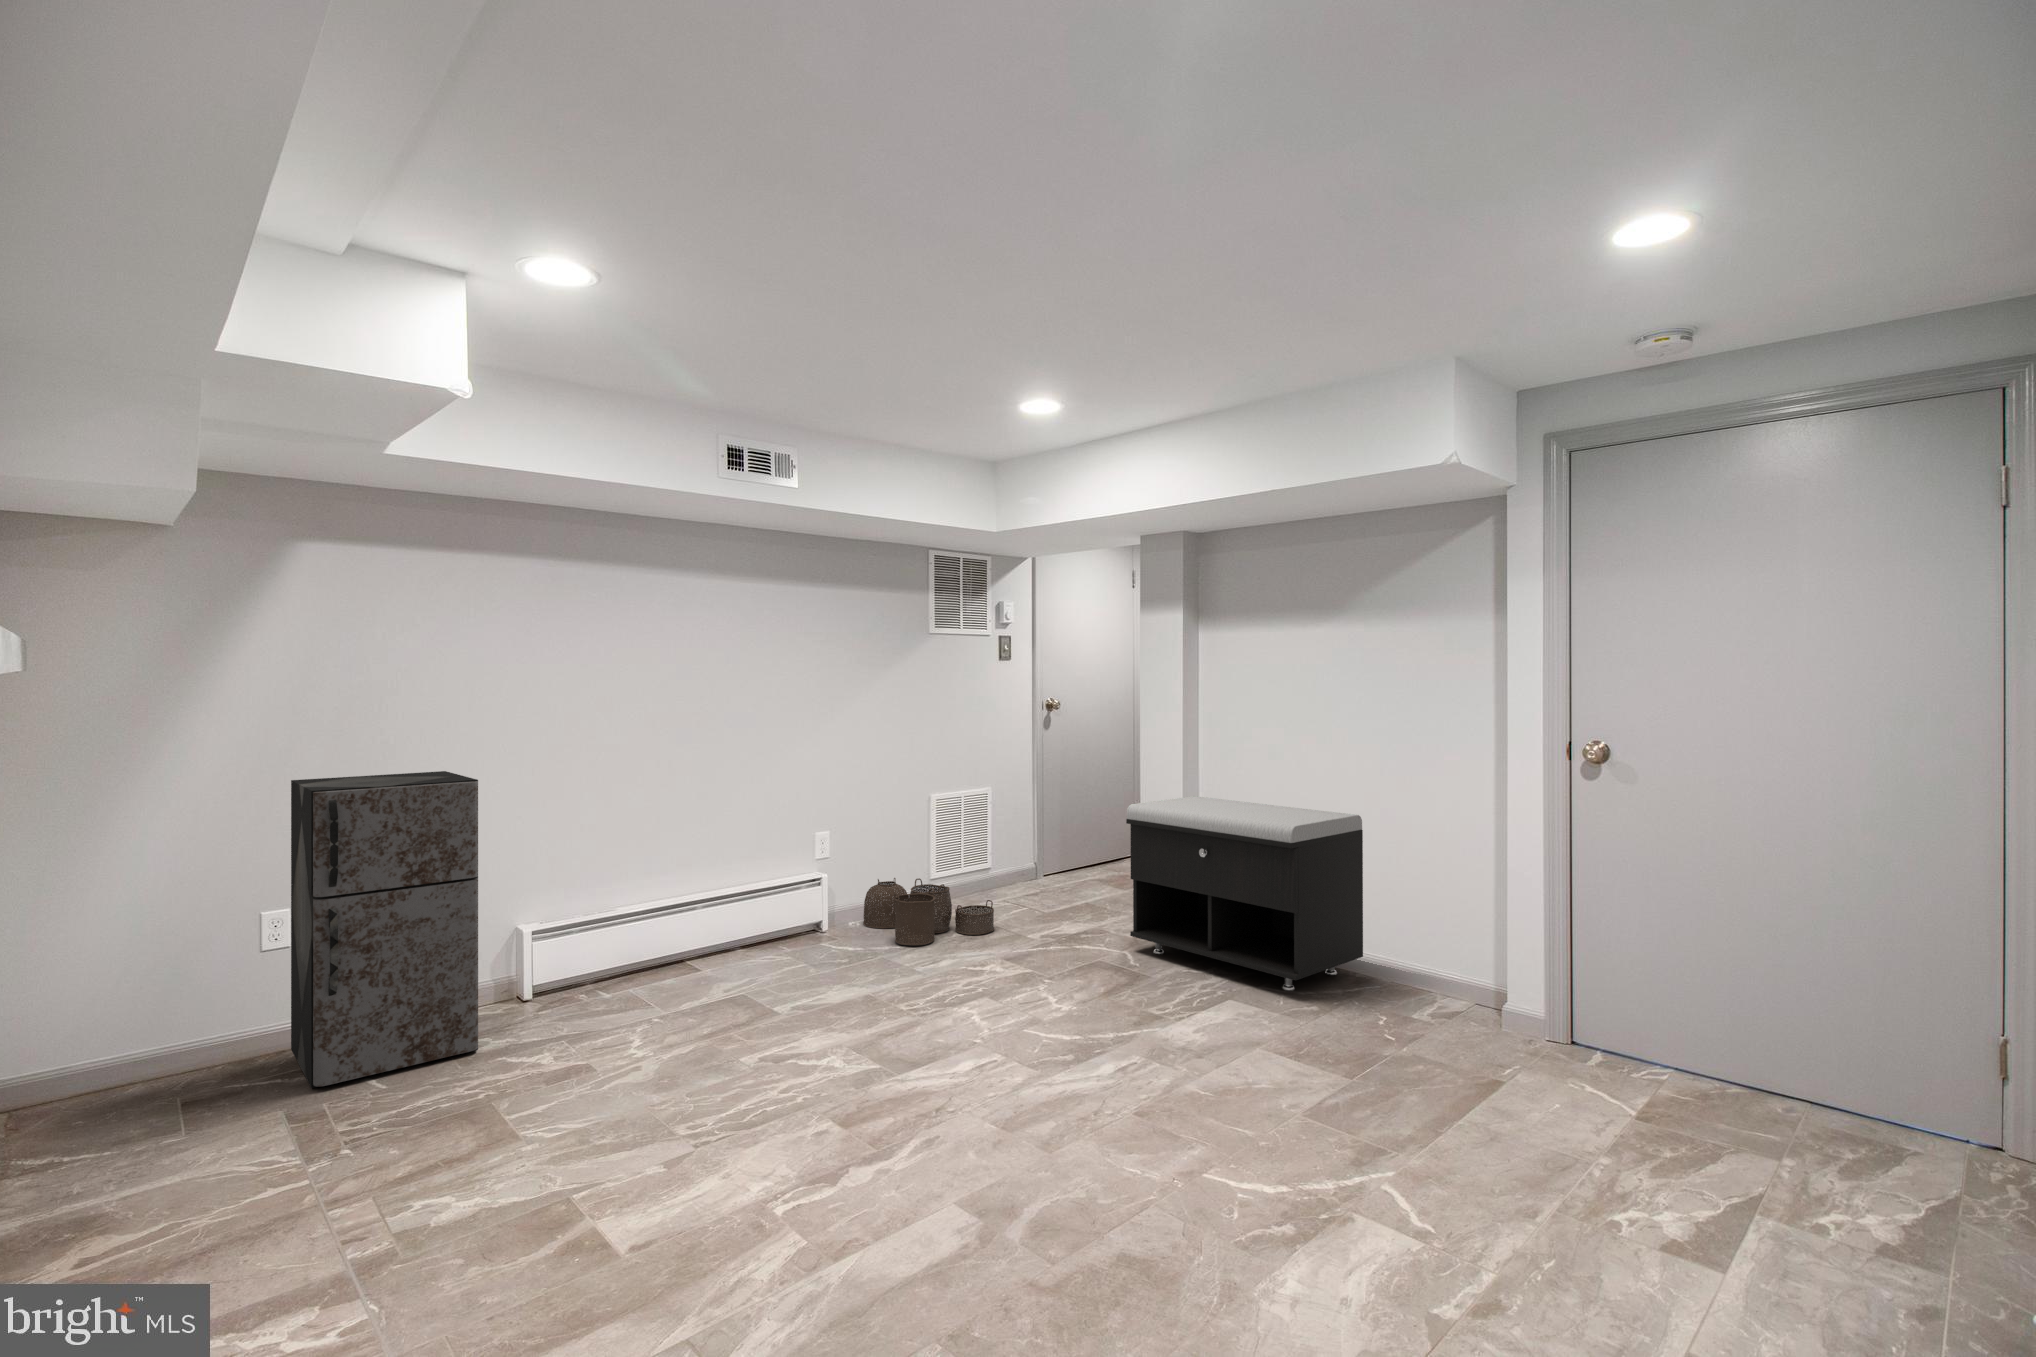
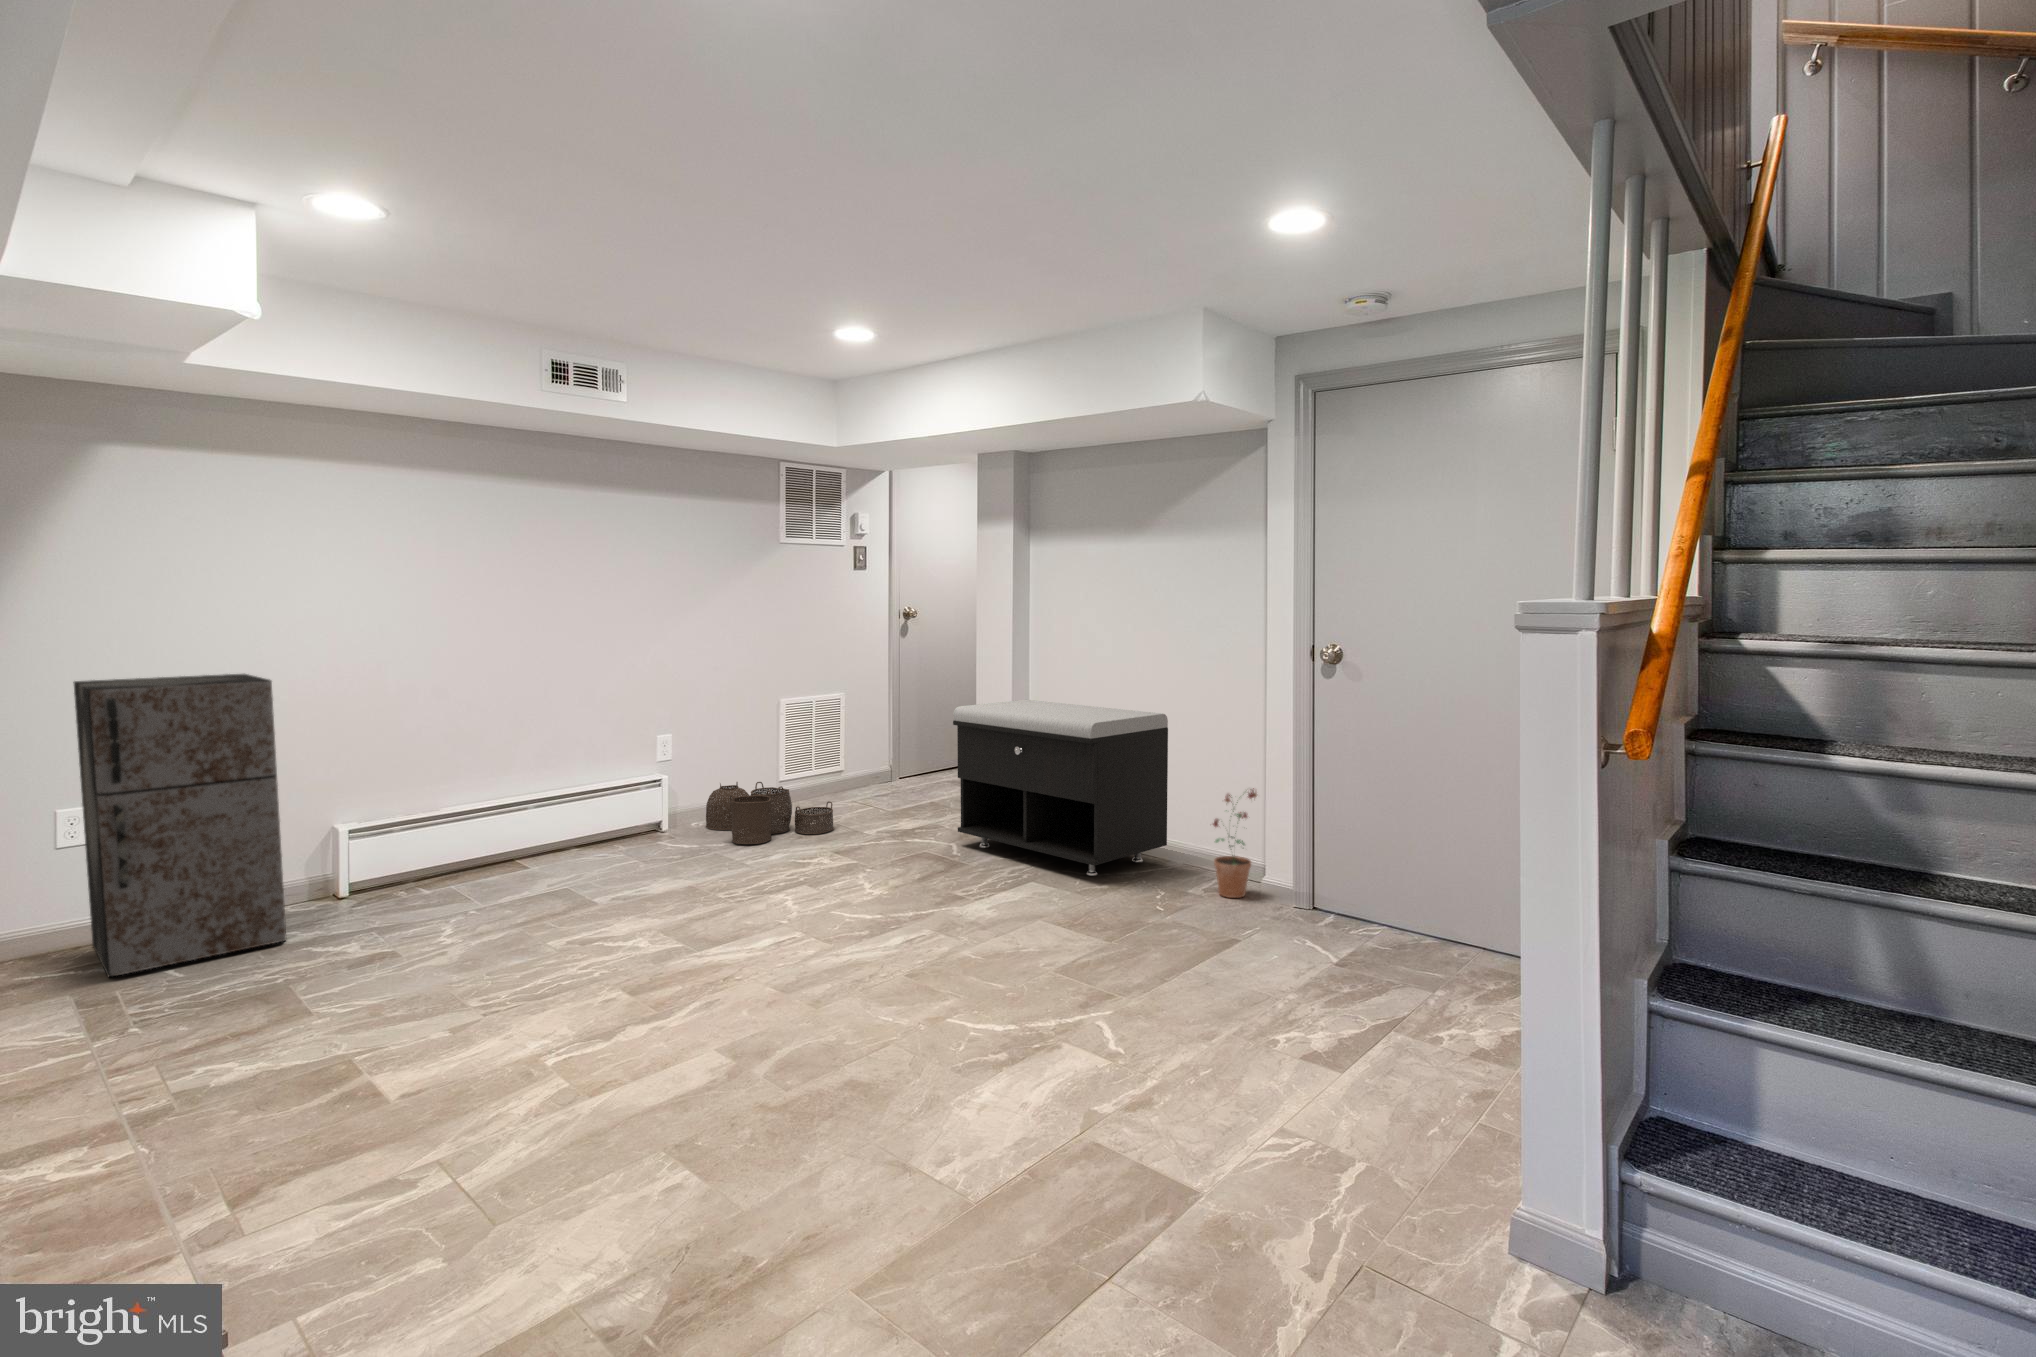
potted plant: none [1427,899,1483,1022] -> present [1213,788,1257,898]

